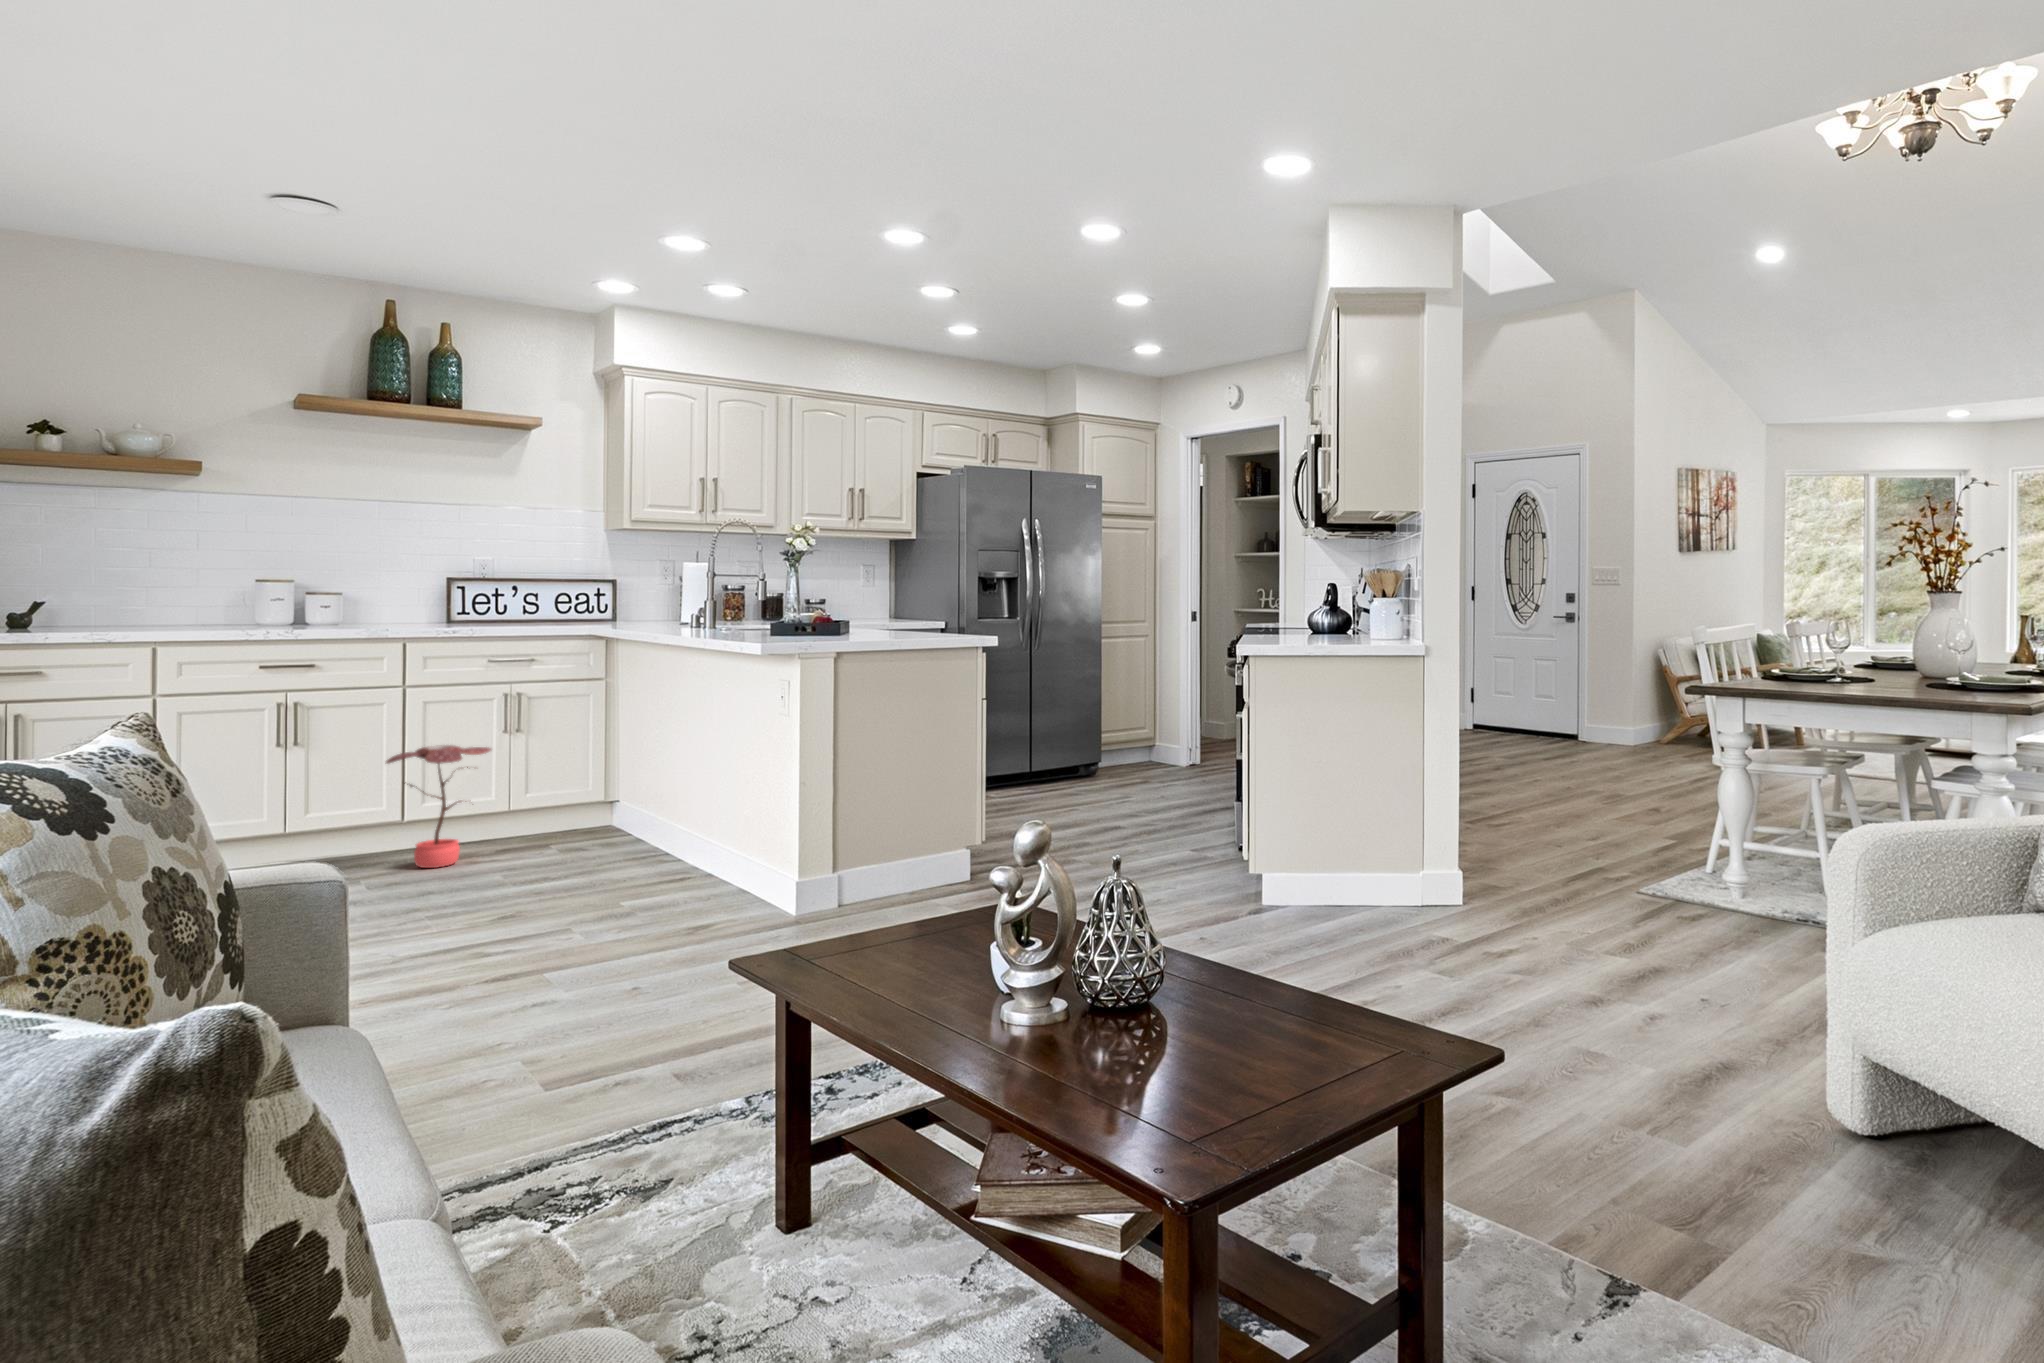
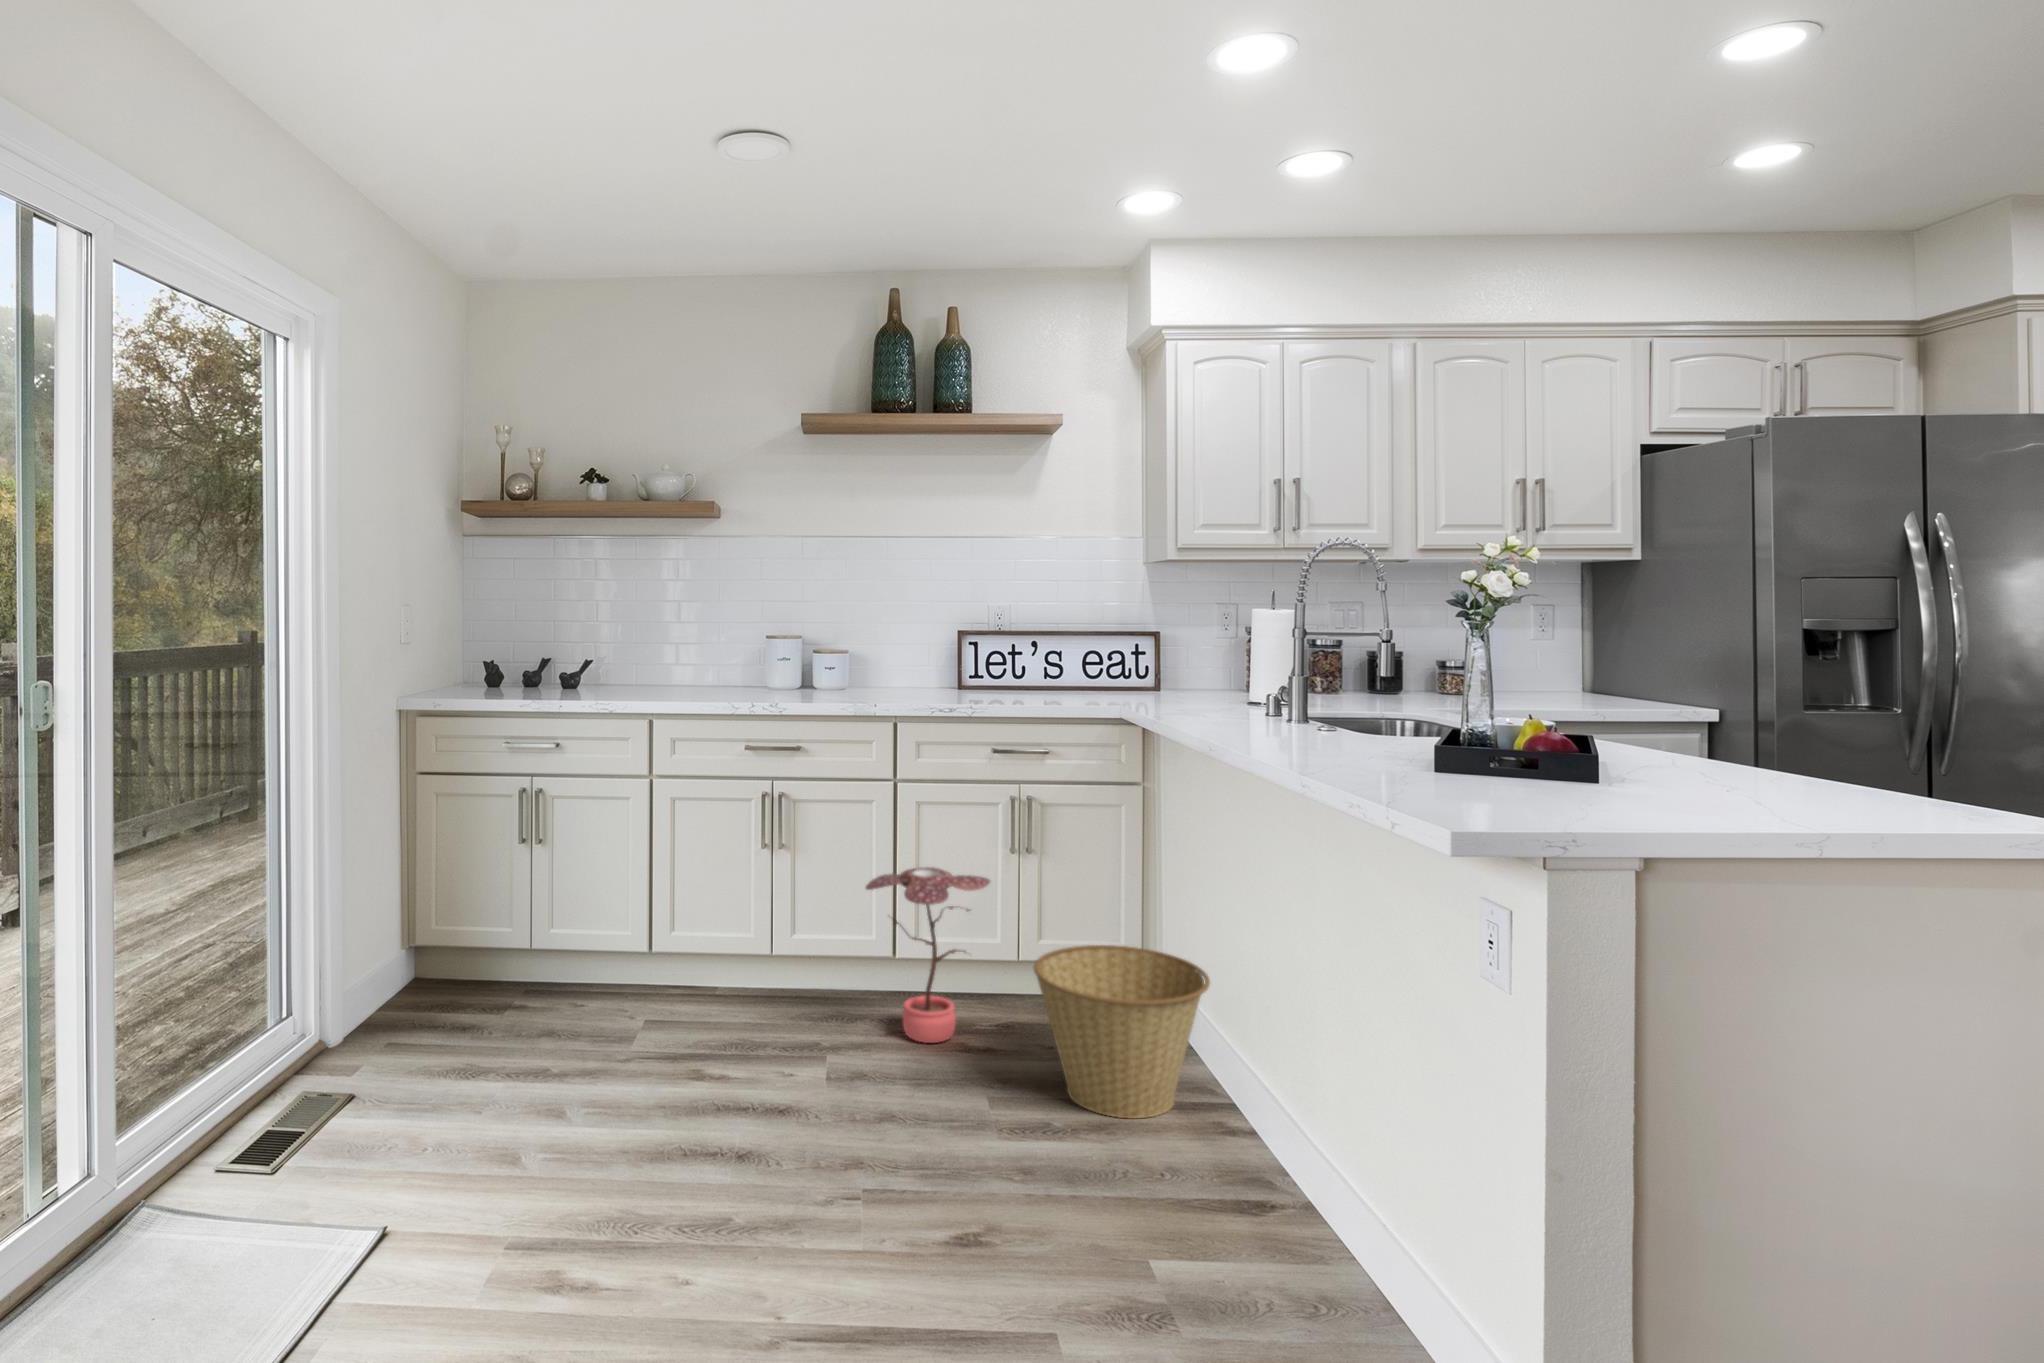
basket: none [534,776,656,869] -> present [1034,945,1210,1118]

